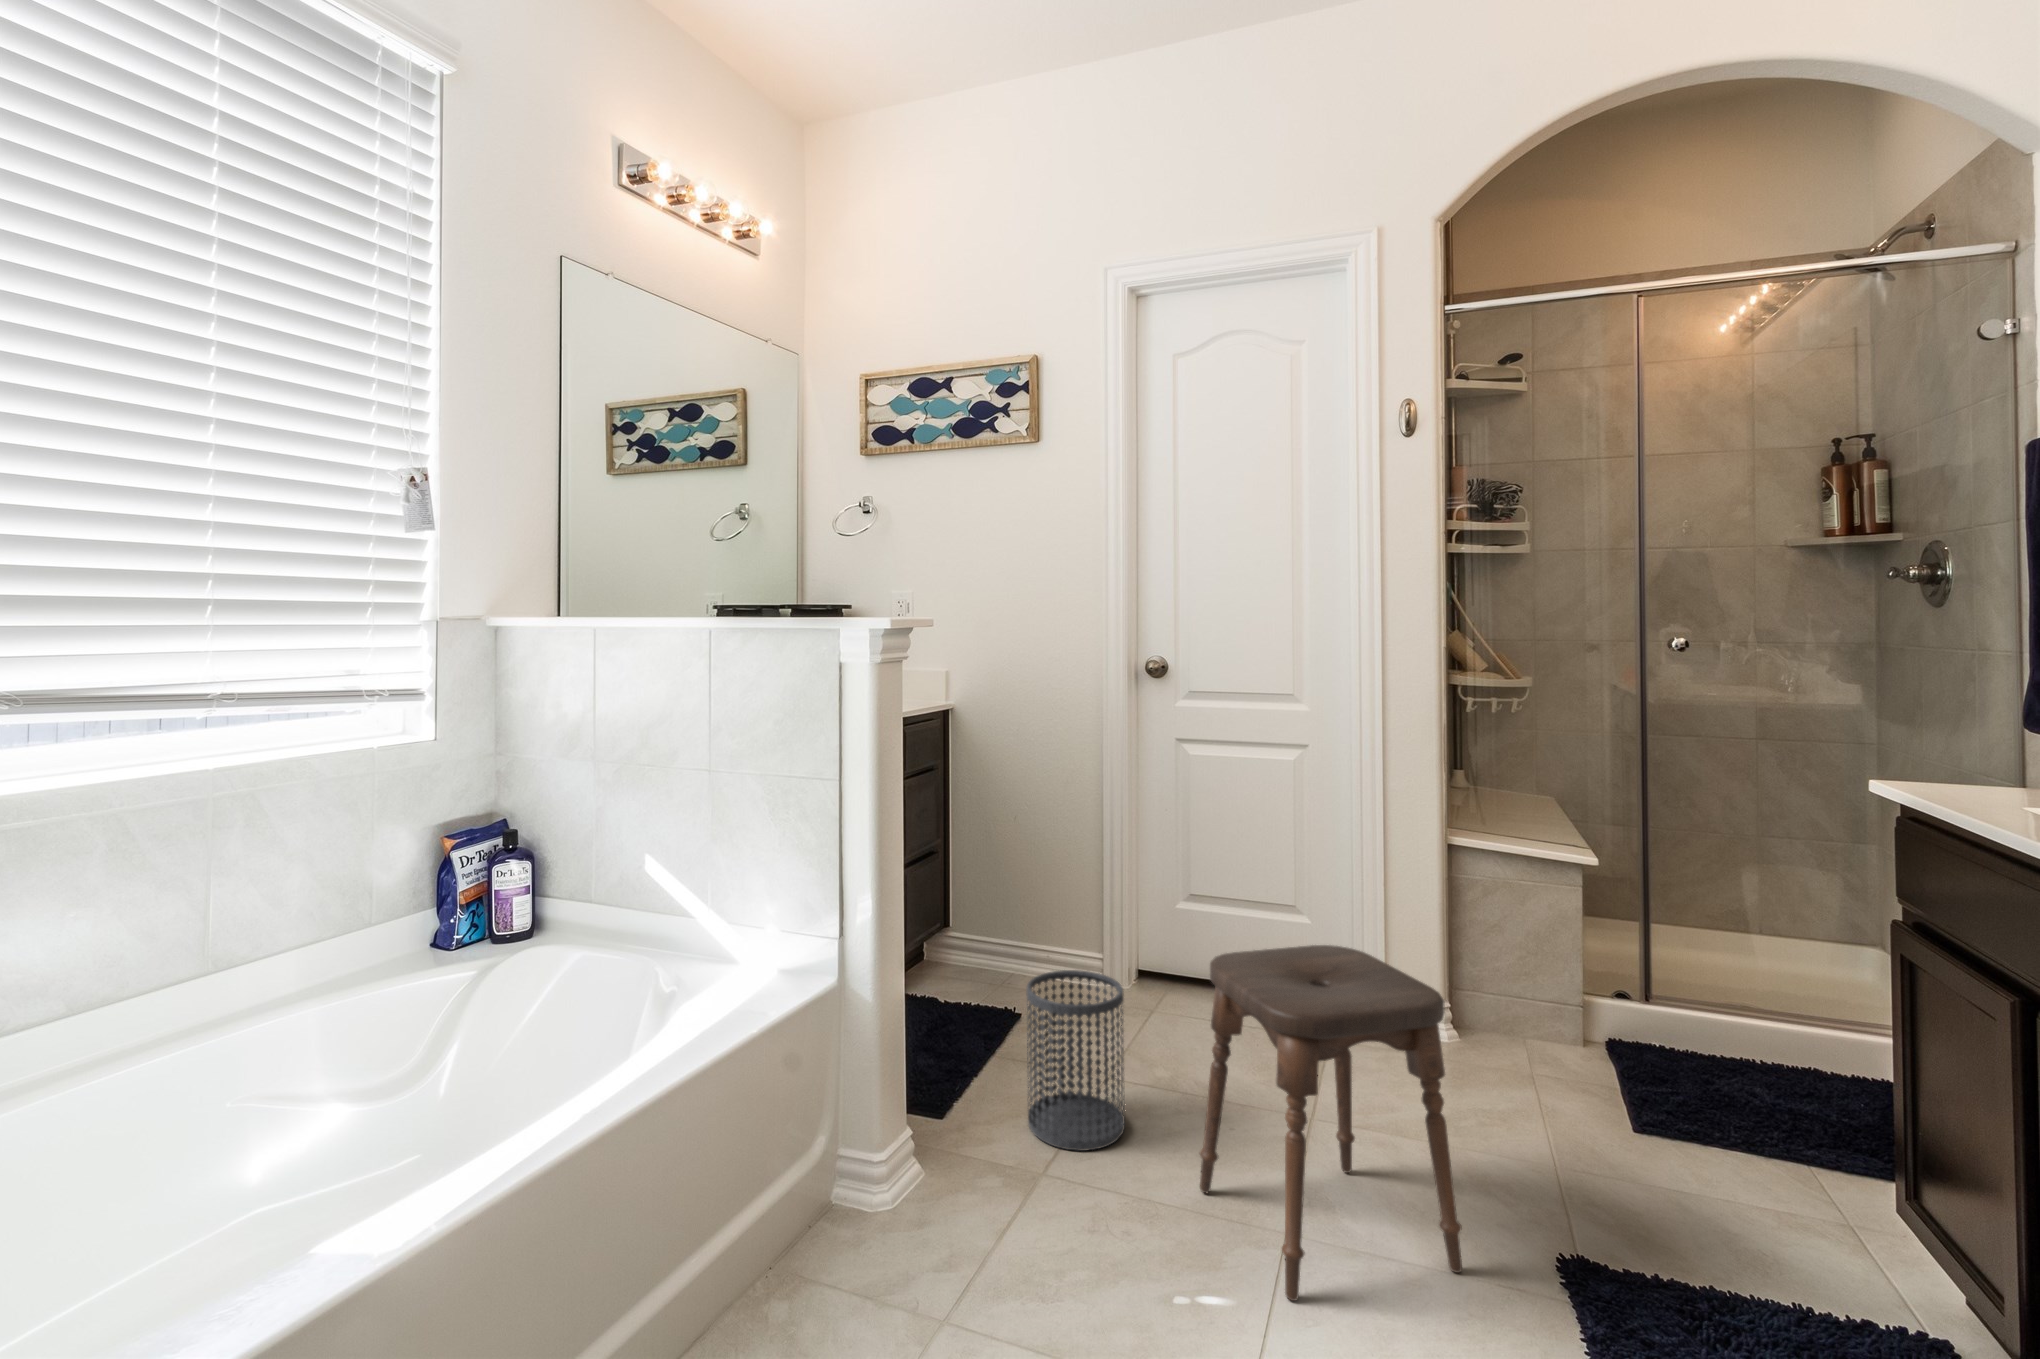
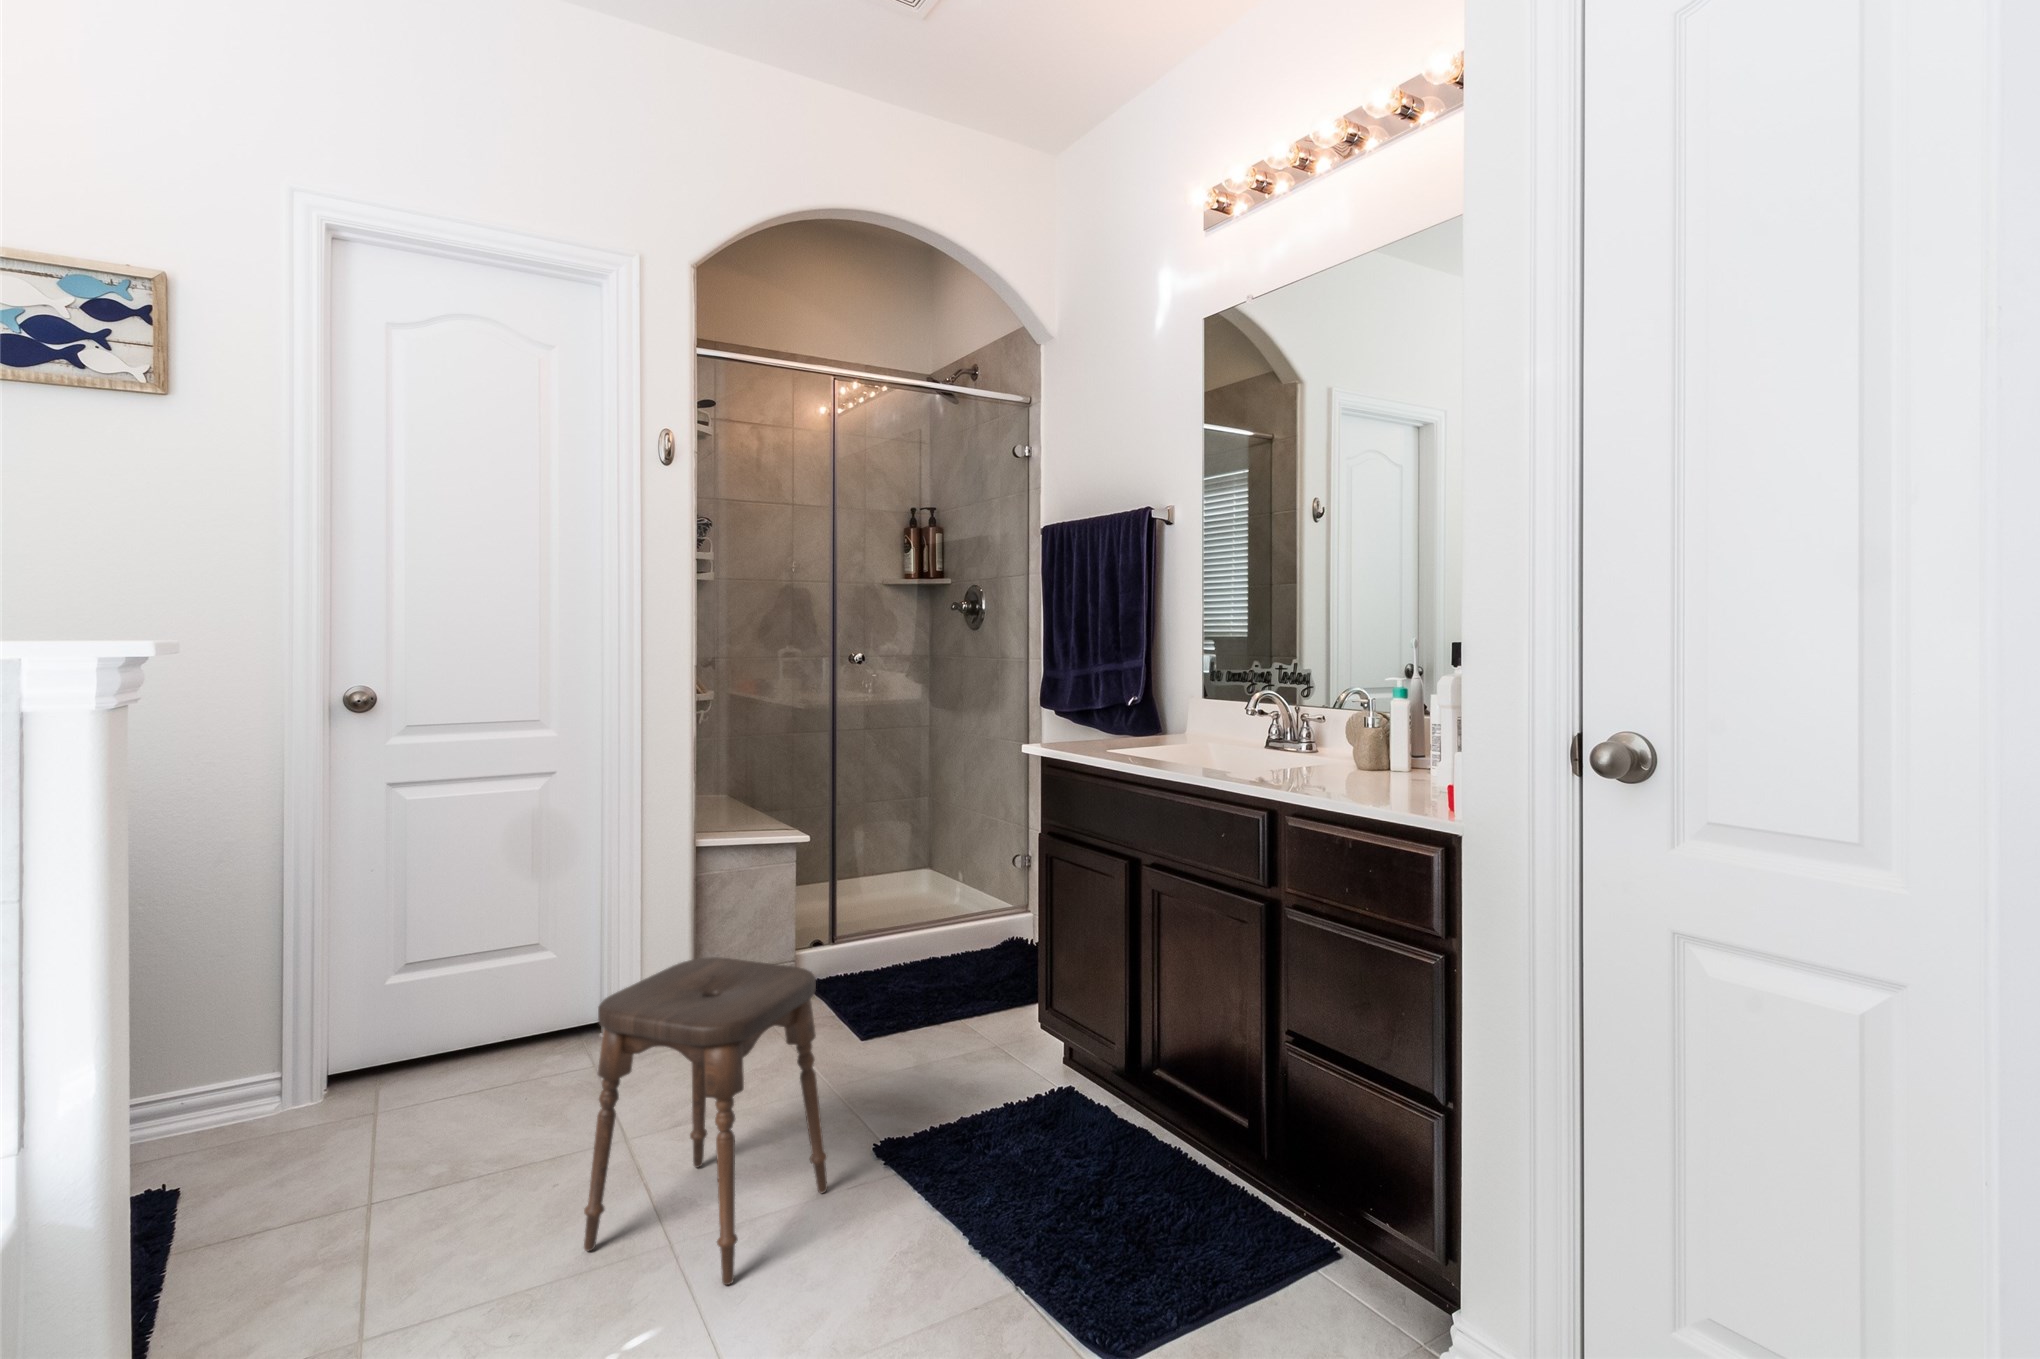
wastebasket: present [1026,970,1125,1151] -> none [317,1078,459,1308]

